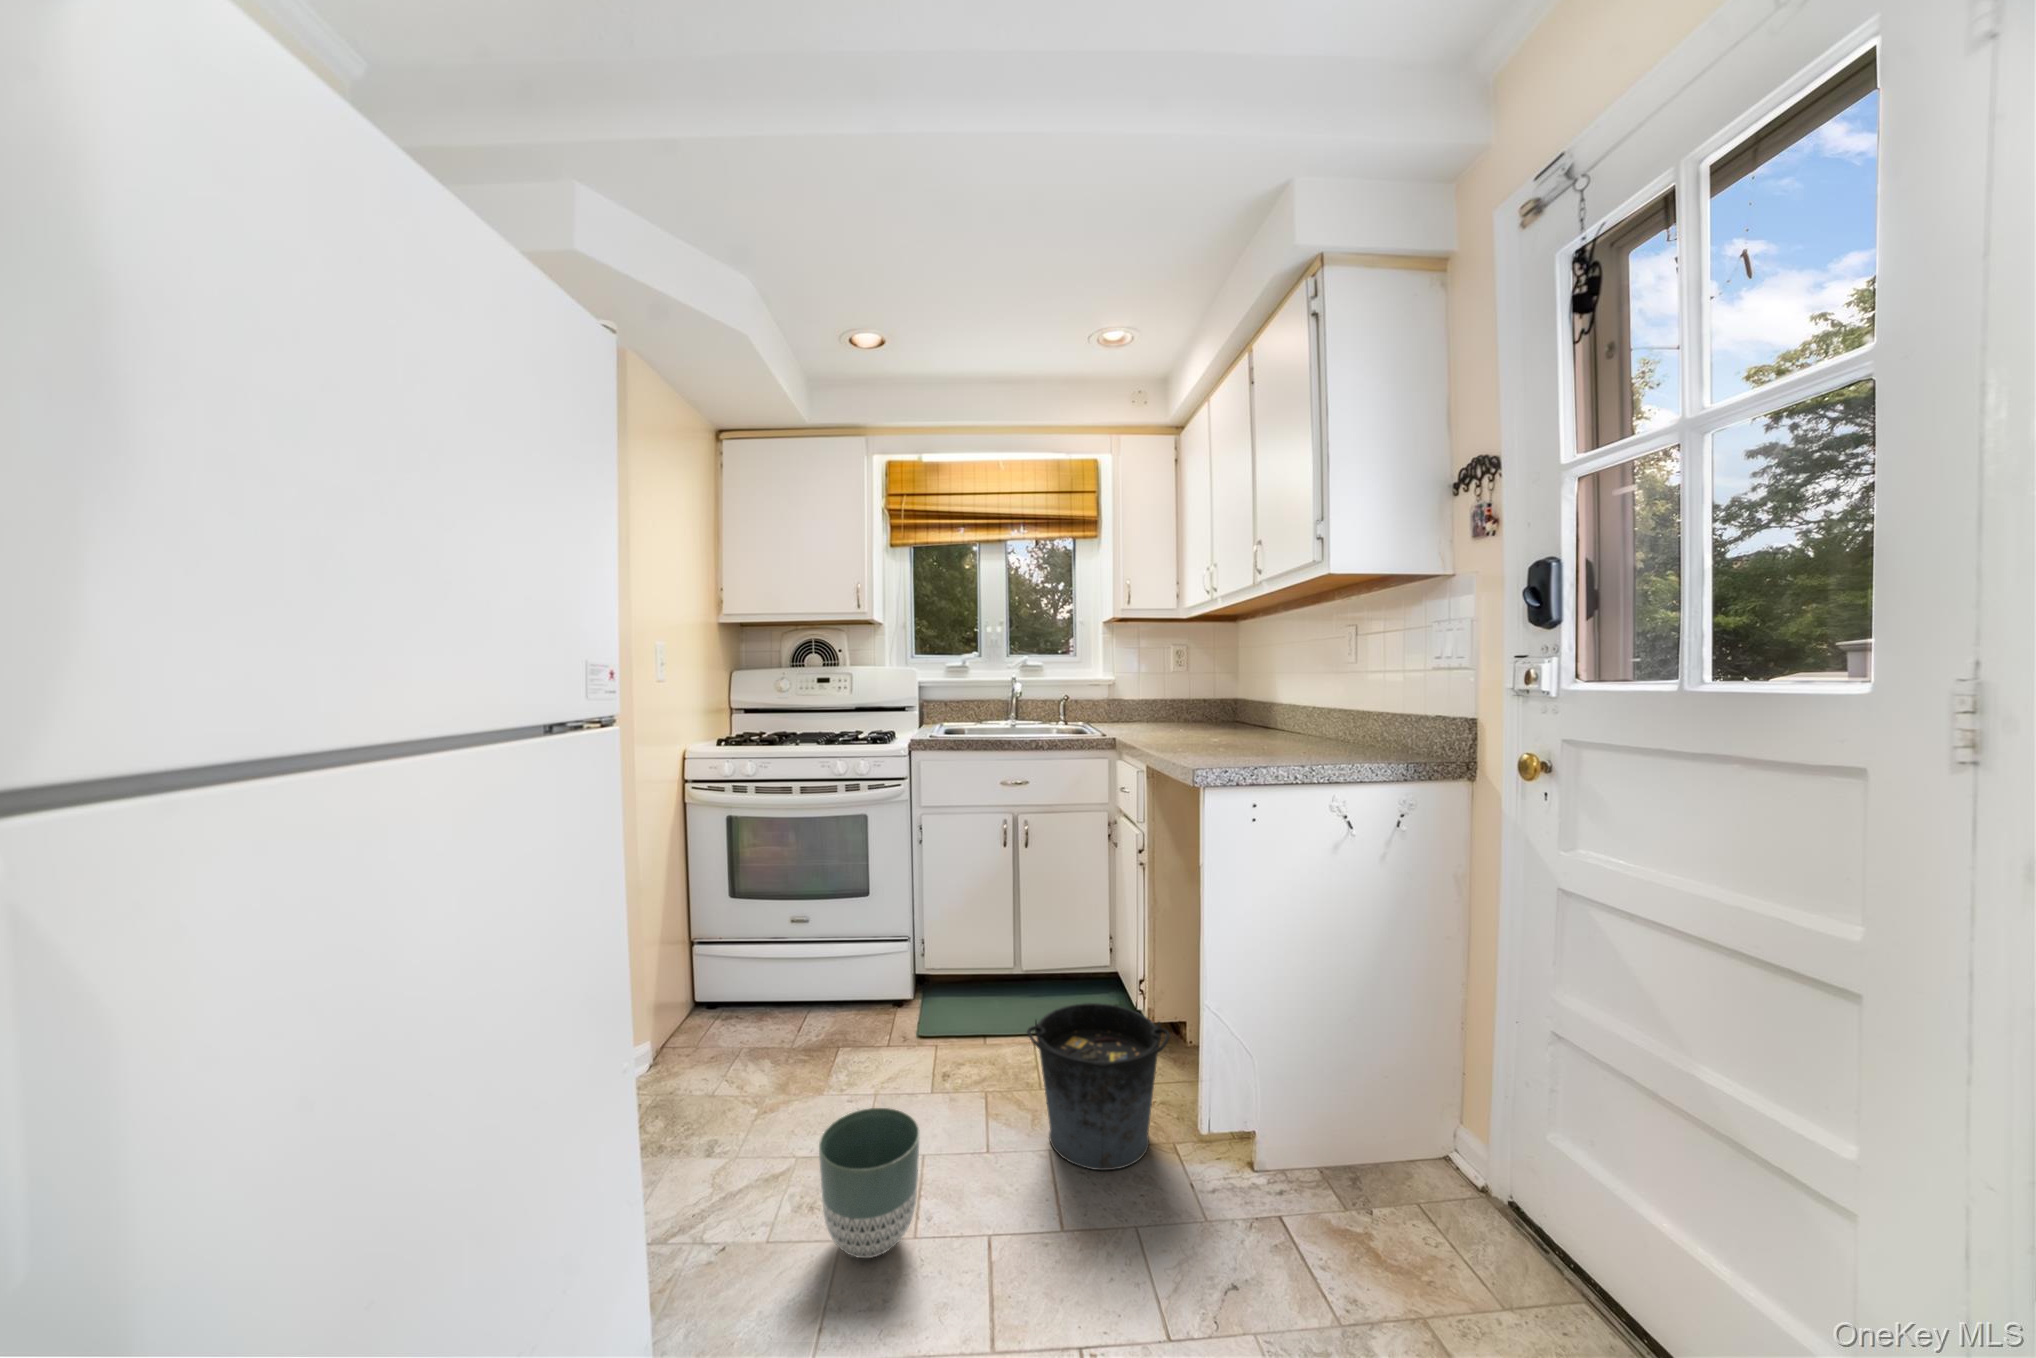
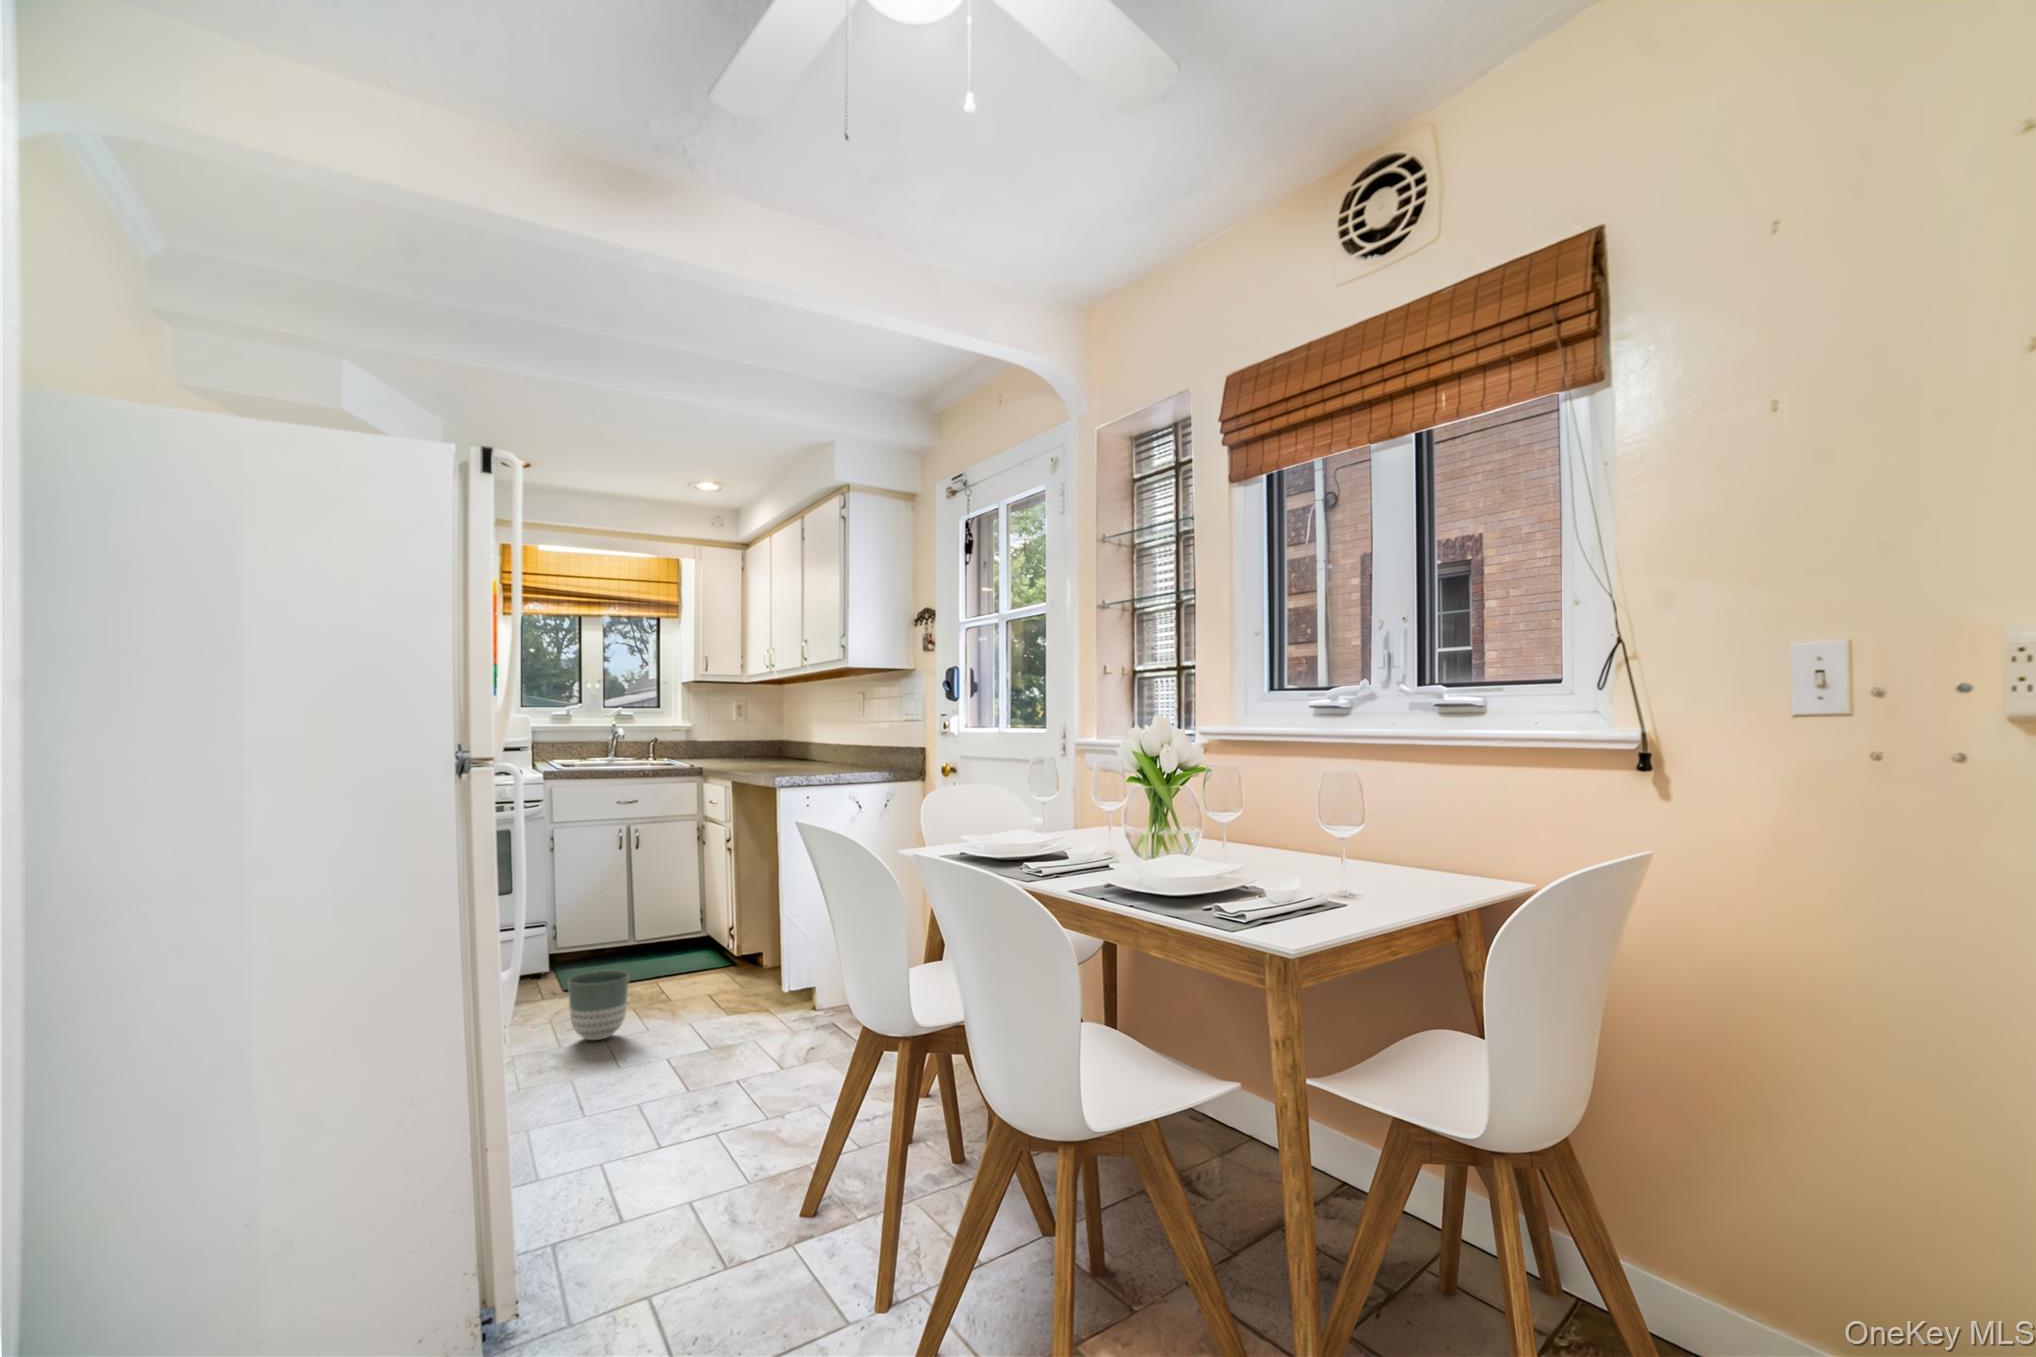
bucket: present [1027,1003,1170,1170] -> none [672,922,760,1005]

